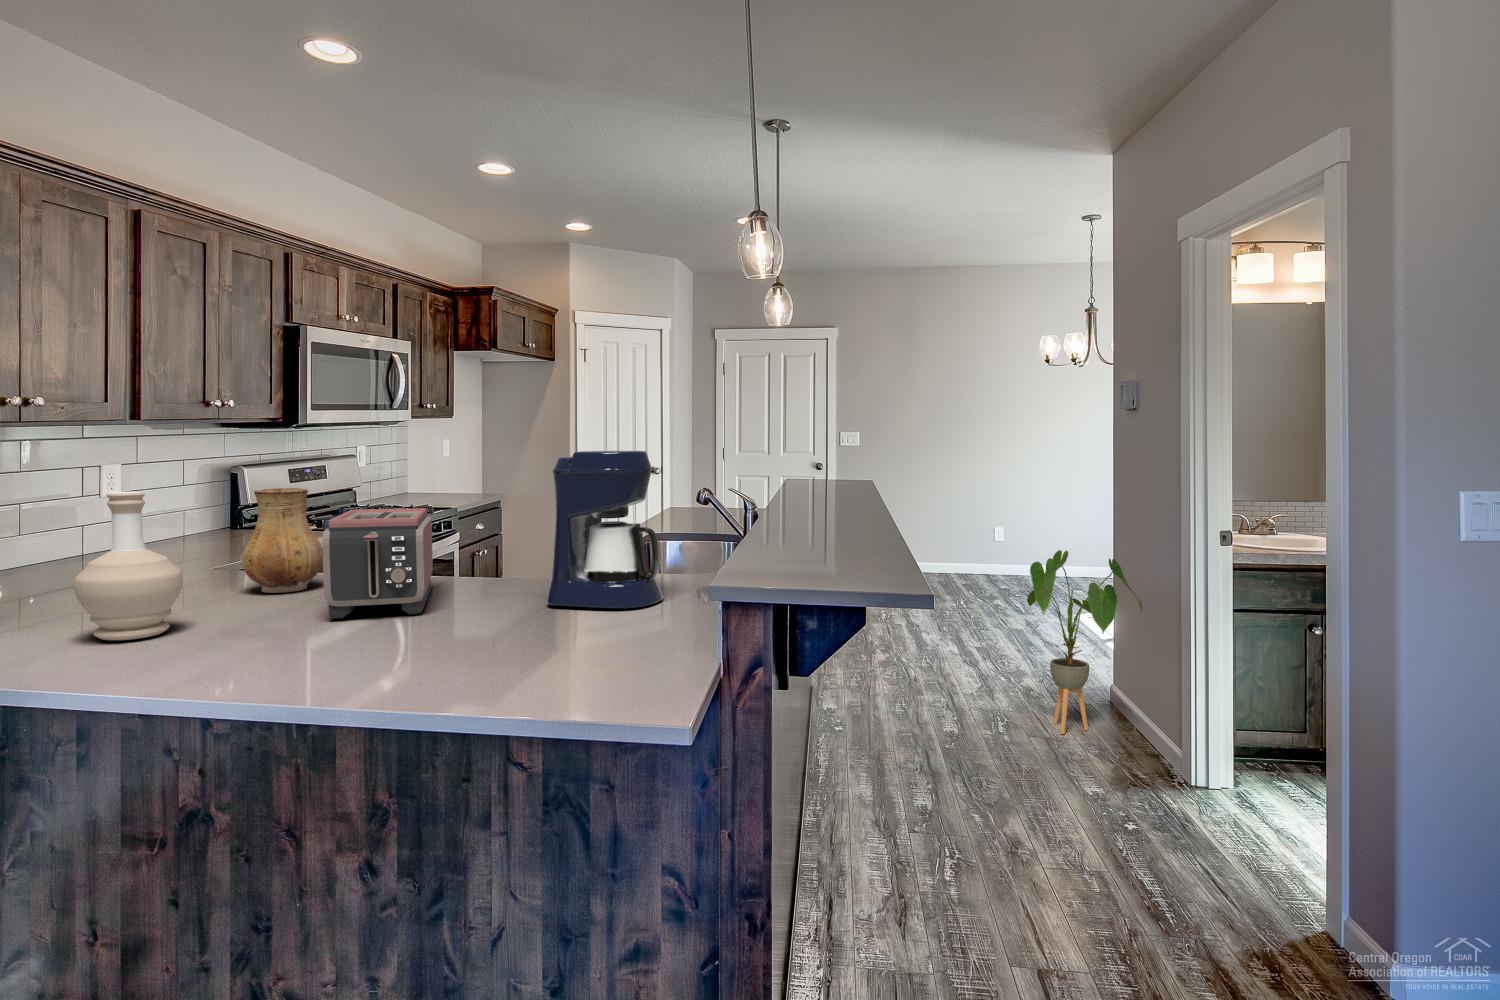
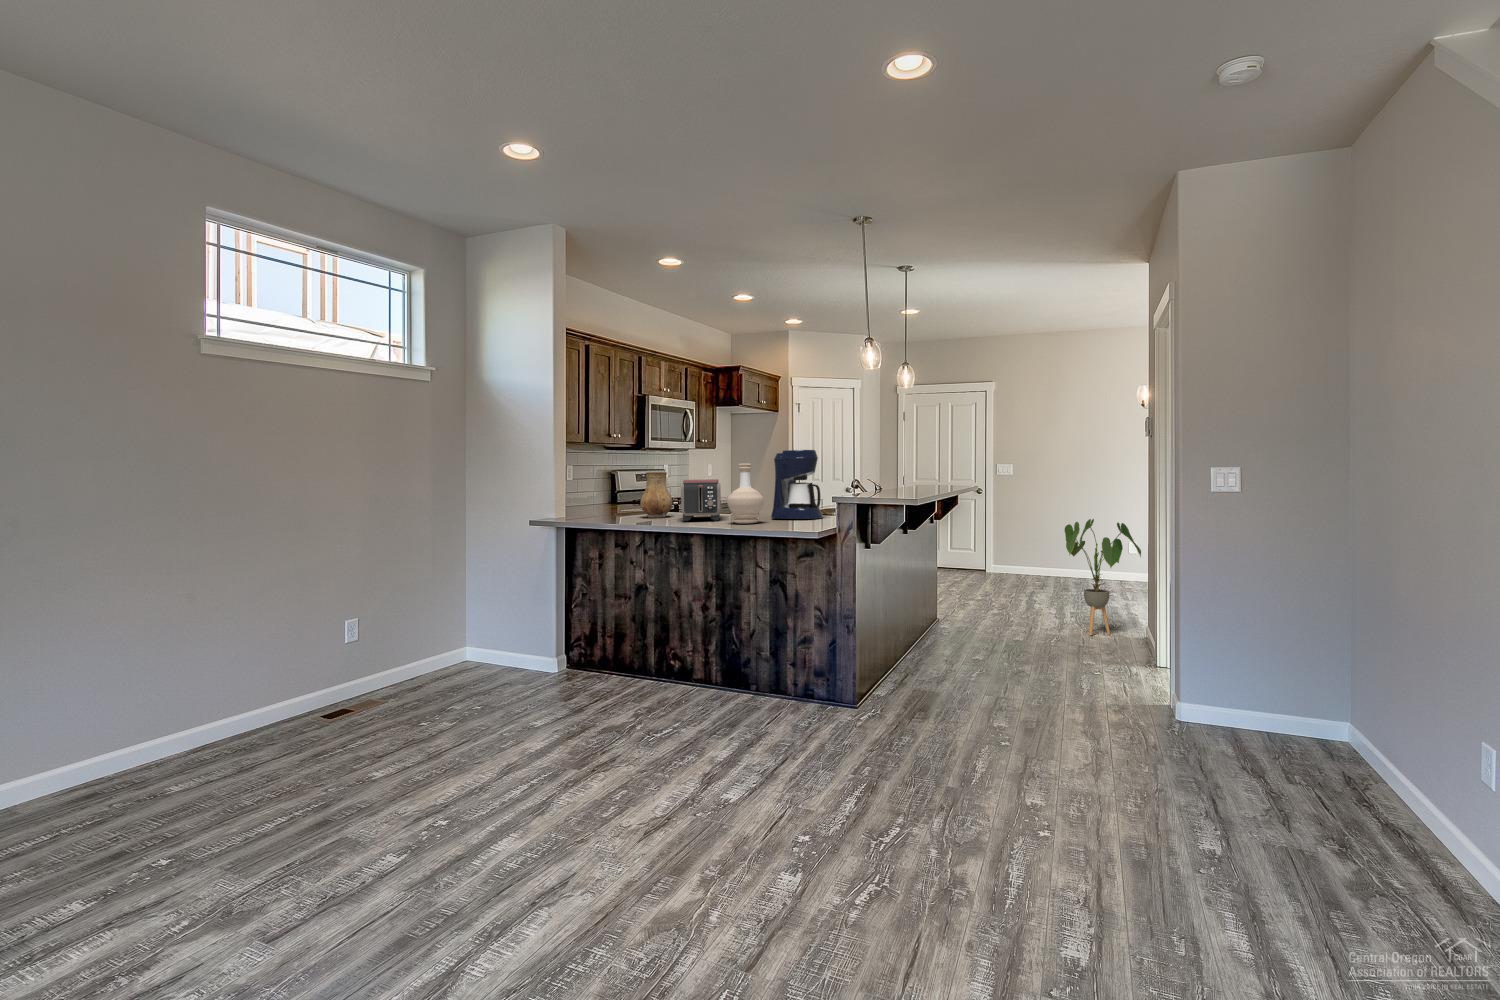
bottle: present [74,492,183,640] -> present [727,464,764,523]

